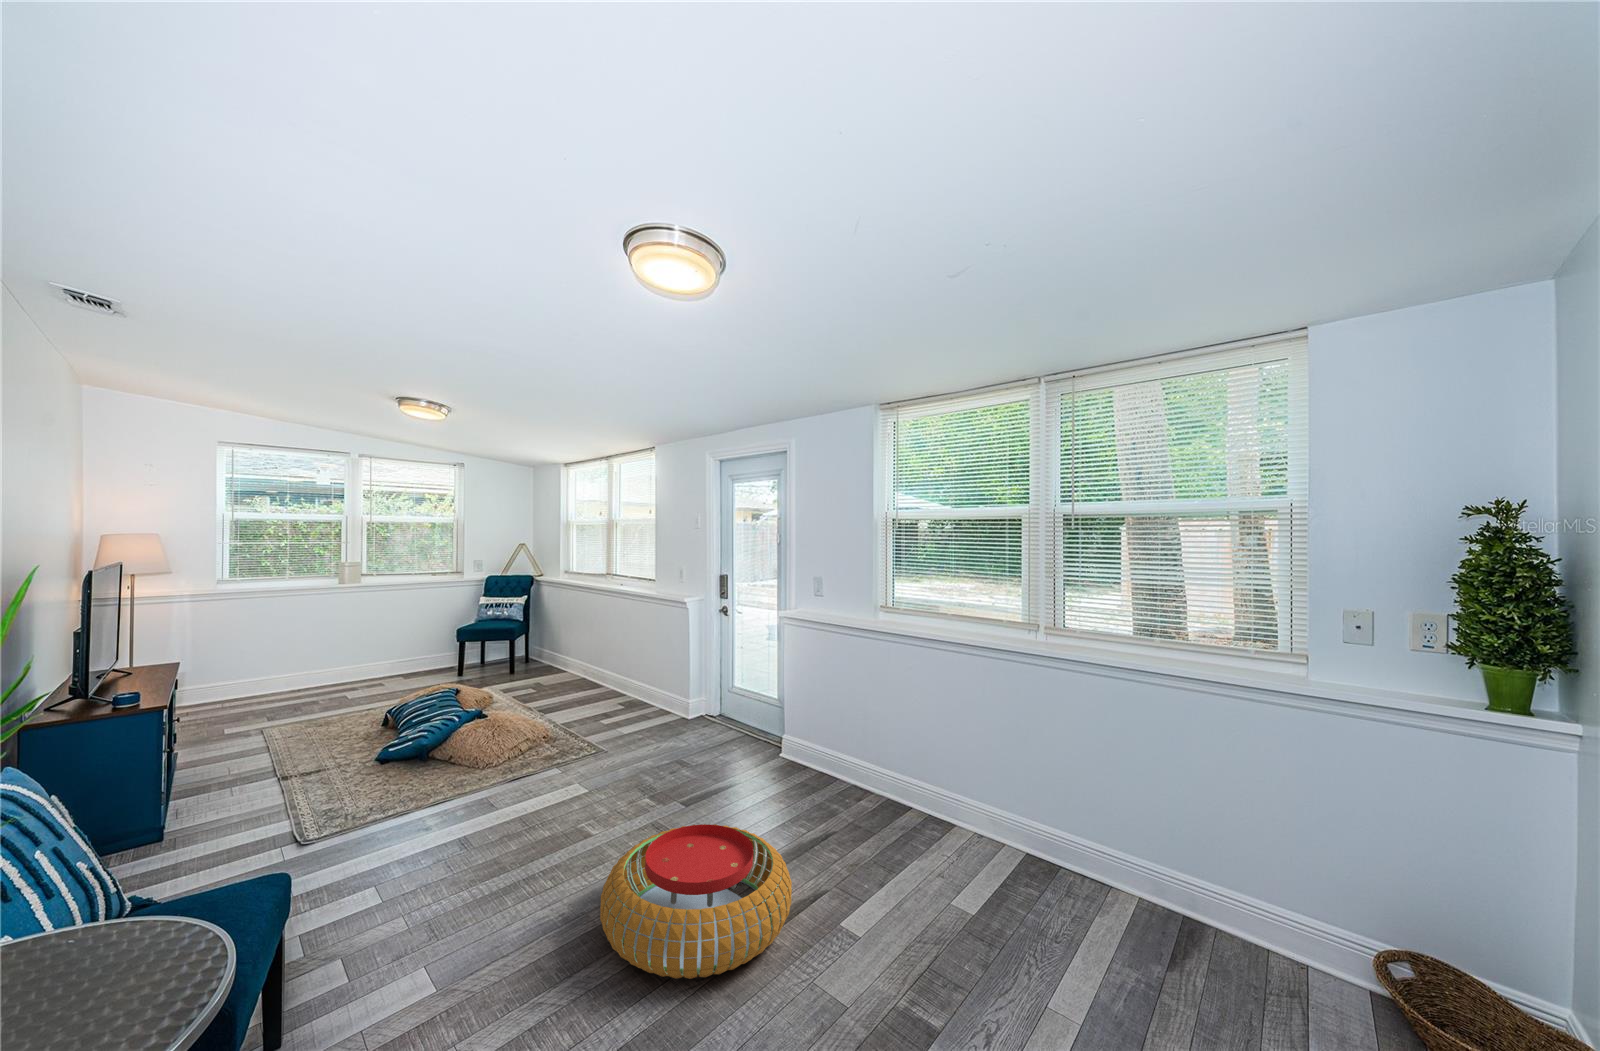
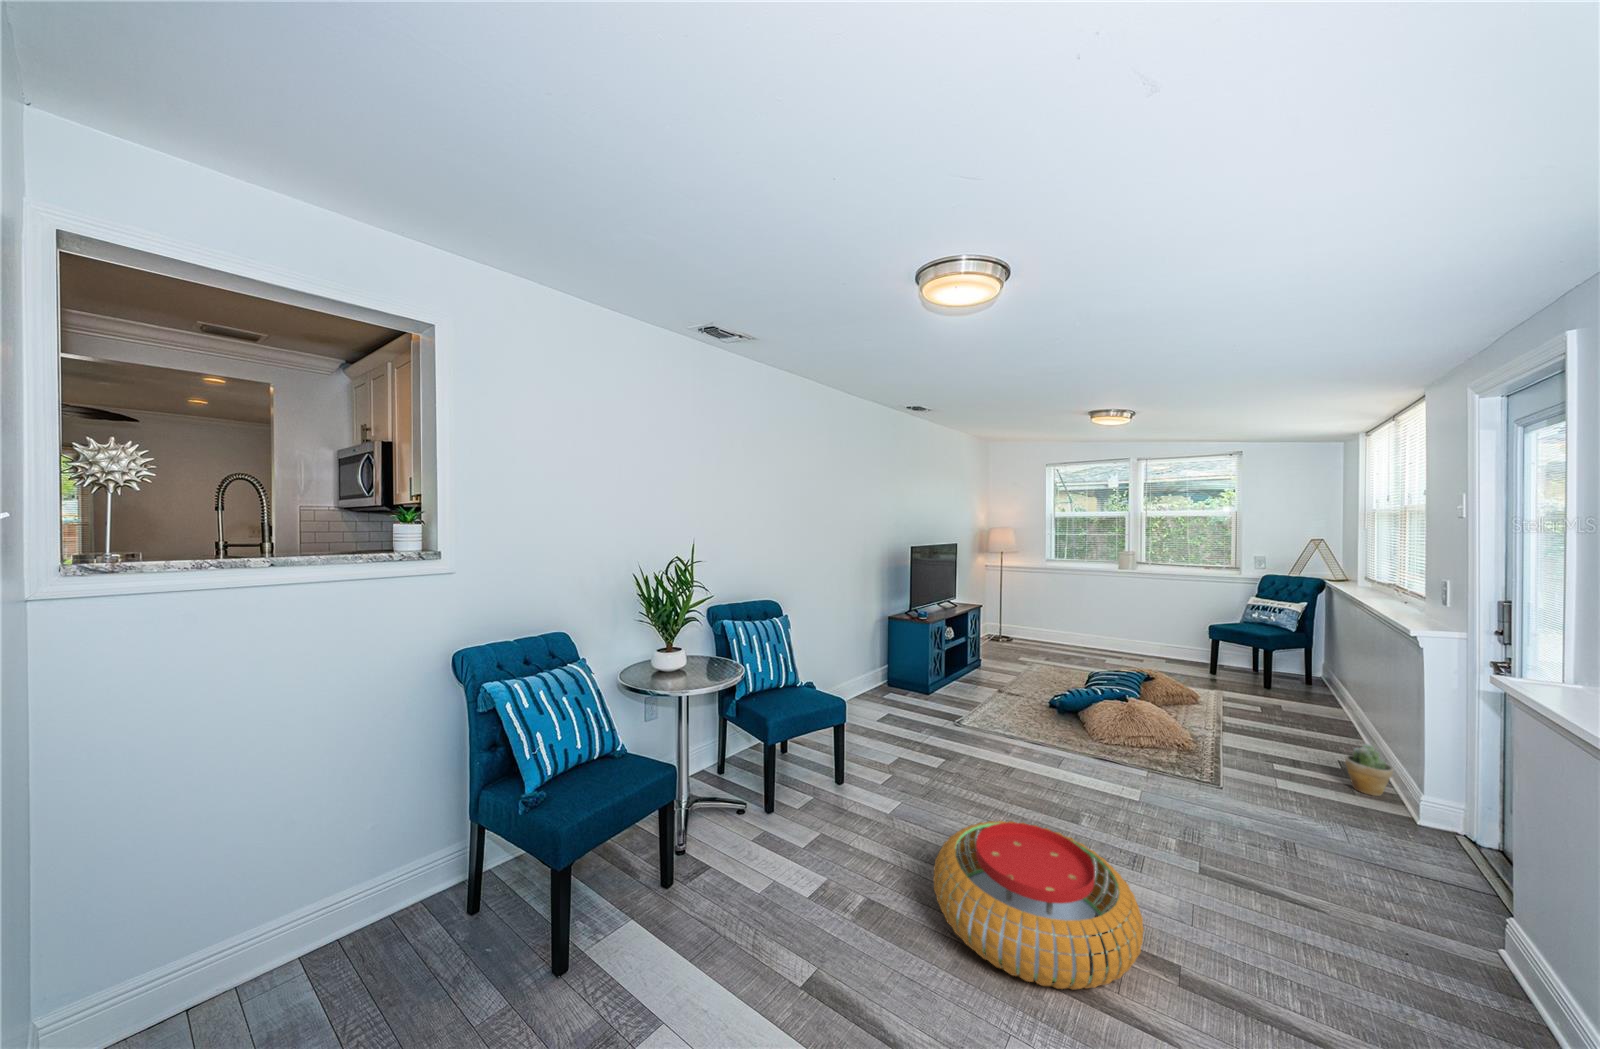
potted plant: none [644,681,668,716] -> present [1345,744,1394,796]

